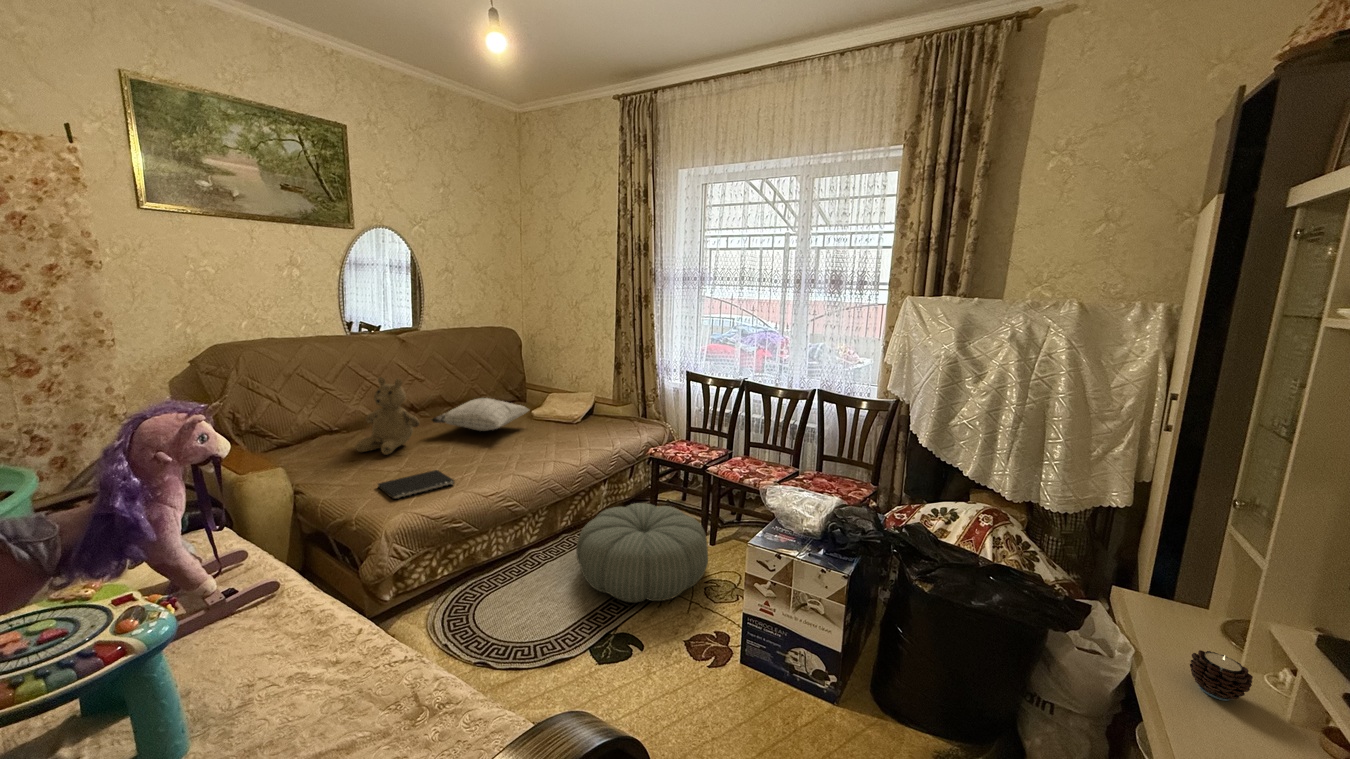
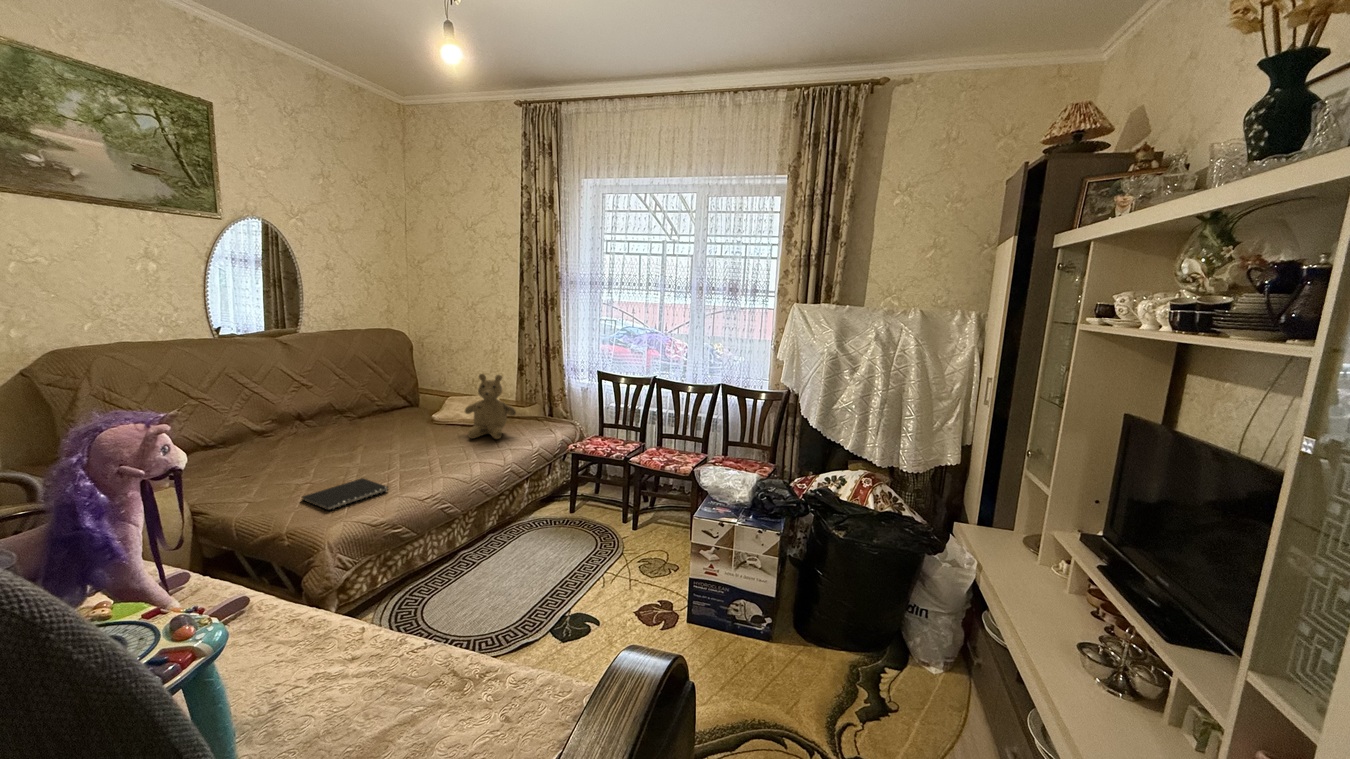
teddy bear: present [356,377,419,455] -> present [465,374,516,439]
pillow: present [431,398,529,431] -> none [334,403,440,437]
pouf: present [576,503,708,602] -> none [515,496,641,586]
candle: present [1190,650,1253,701] -> none [1013,550,1049,580]

